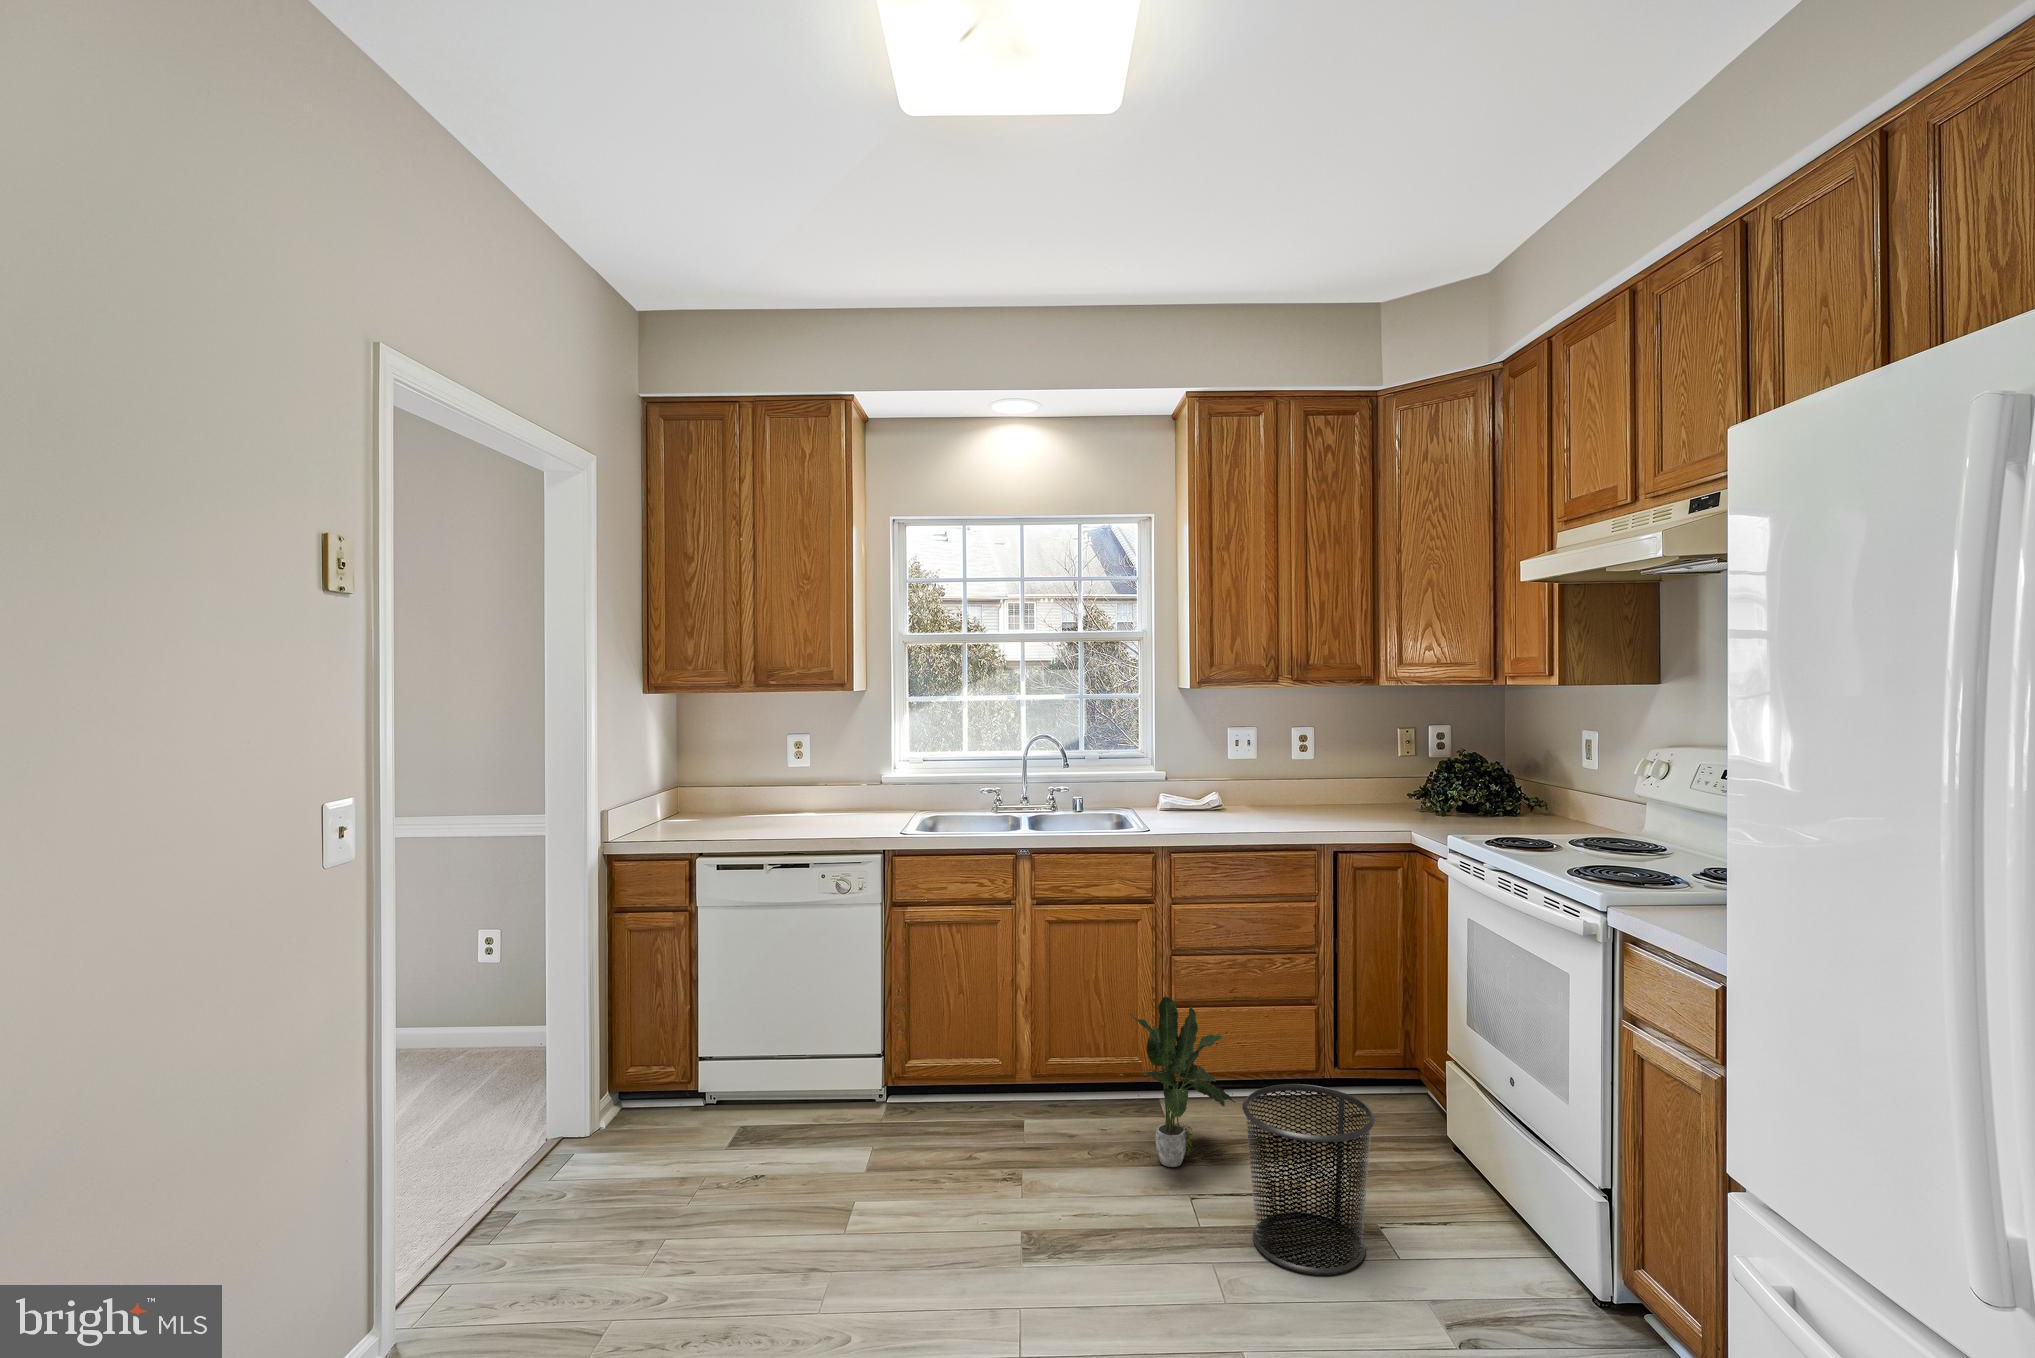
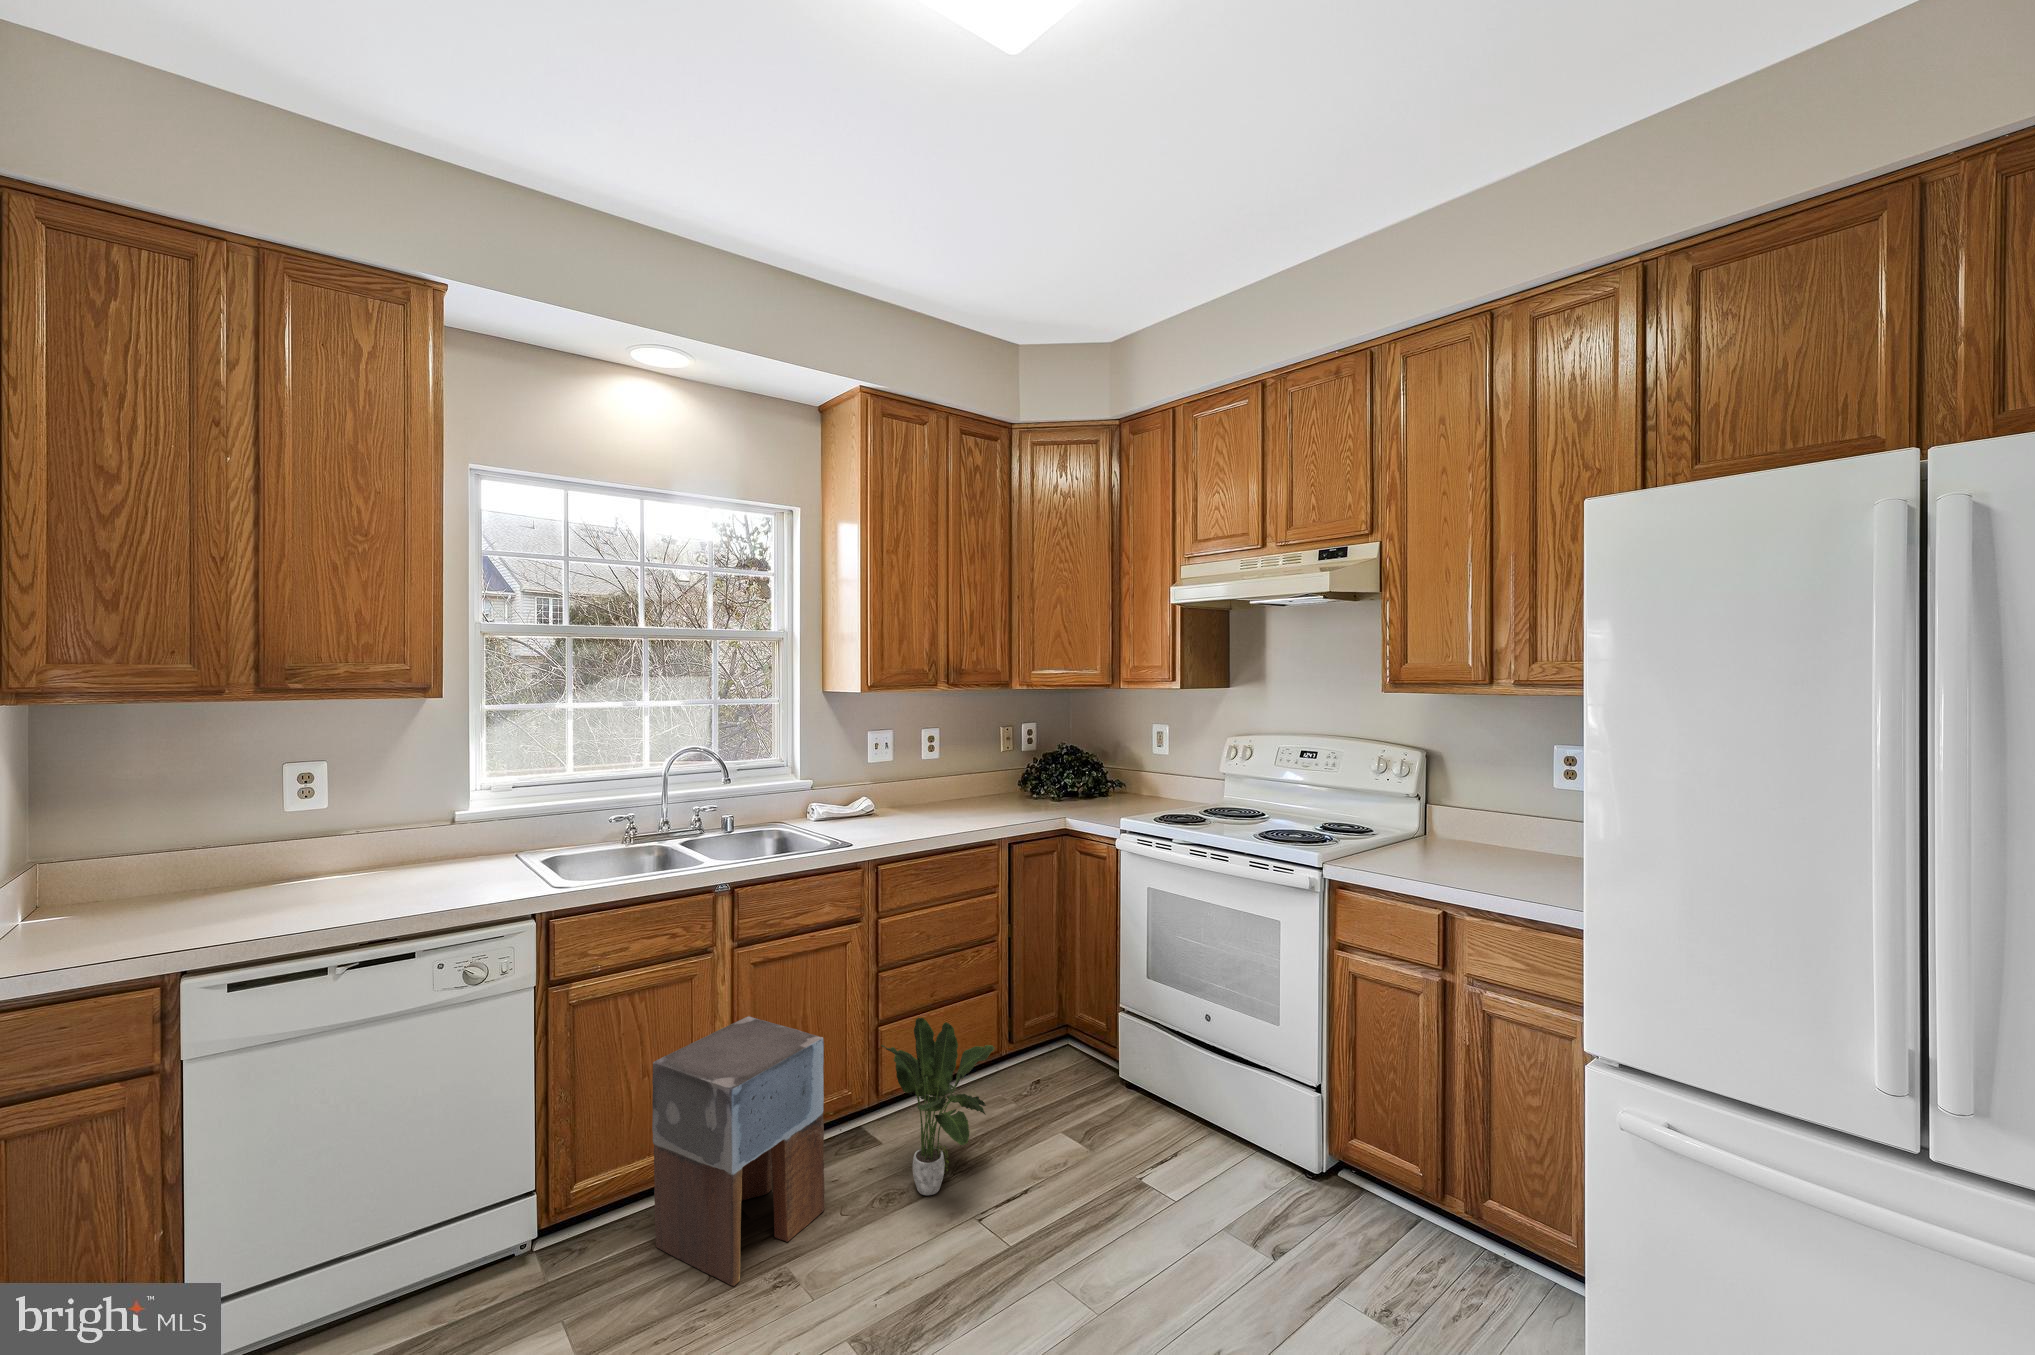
stool: none [946,967,1077,1168] -> present [652,1016,824,1286]
waste bin: present [1242,1084,1375,1274] -> none [1048,1071,1171,1264]

